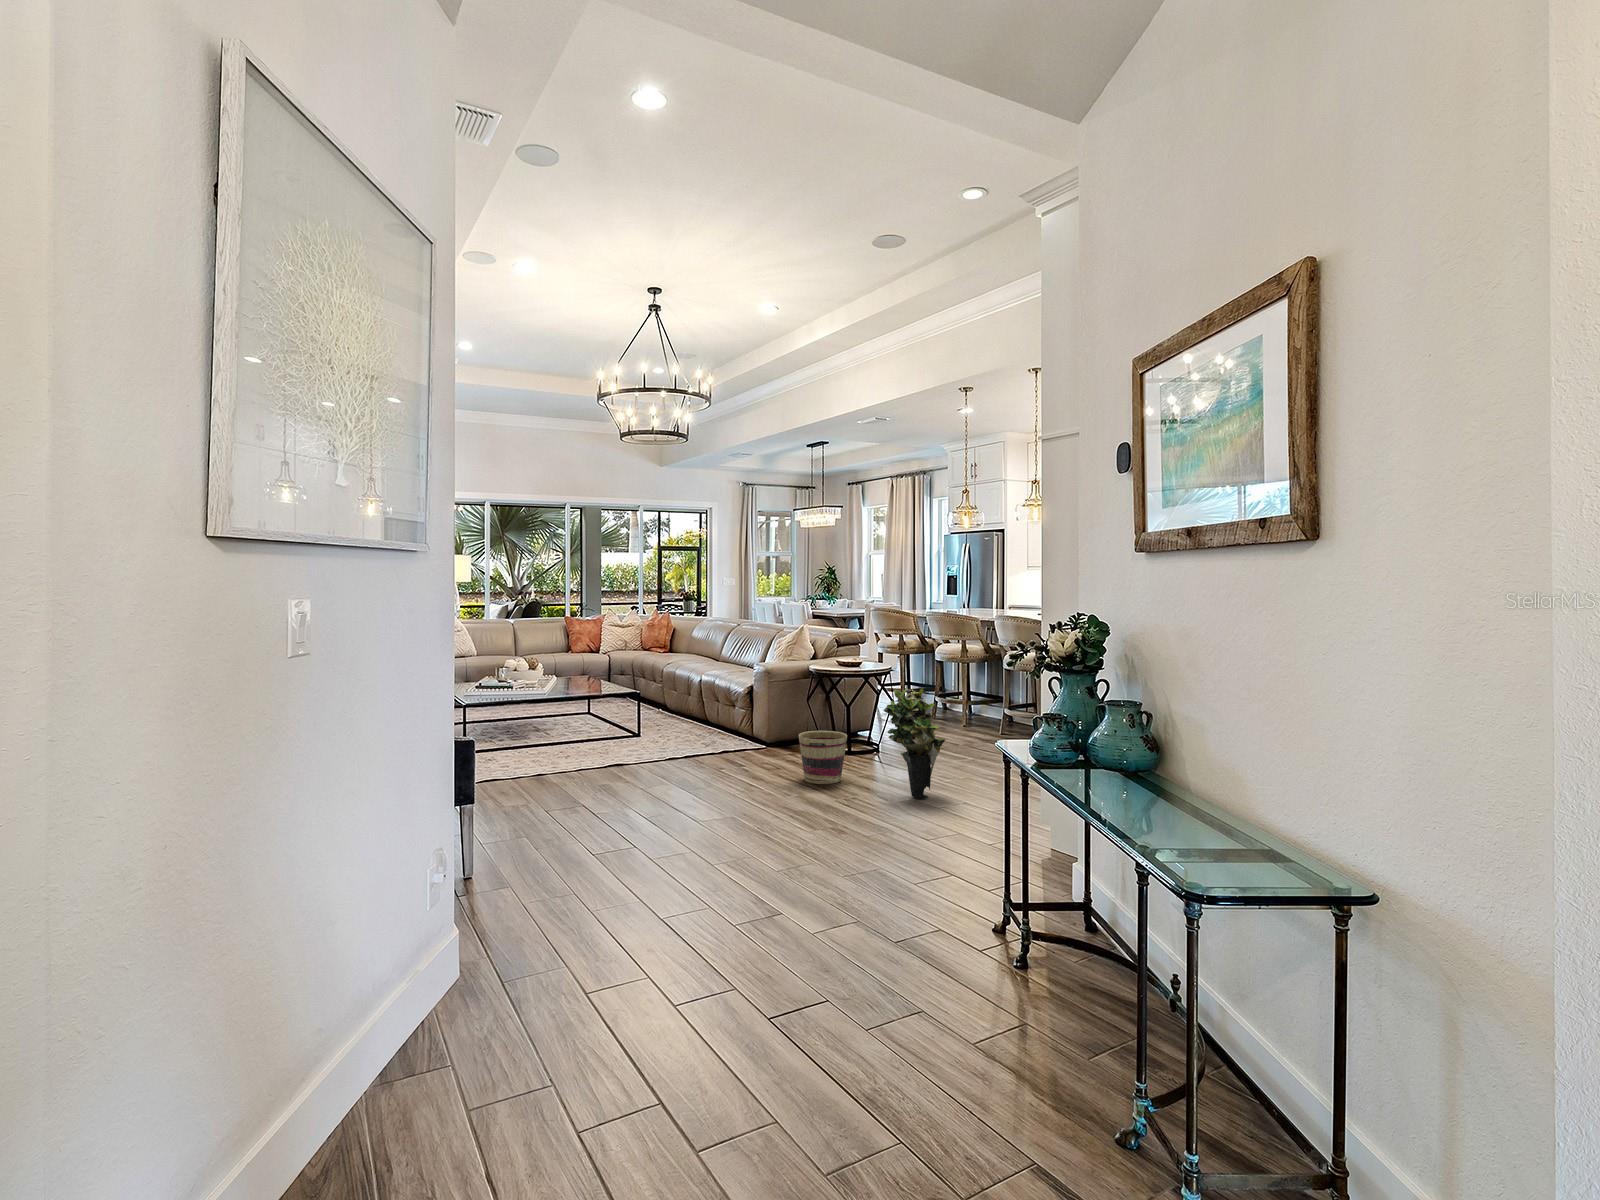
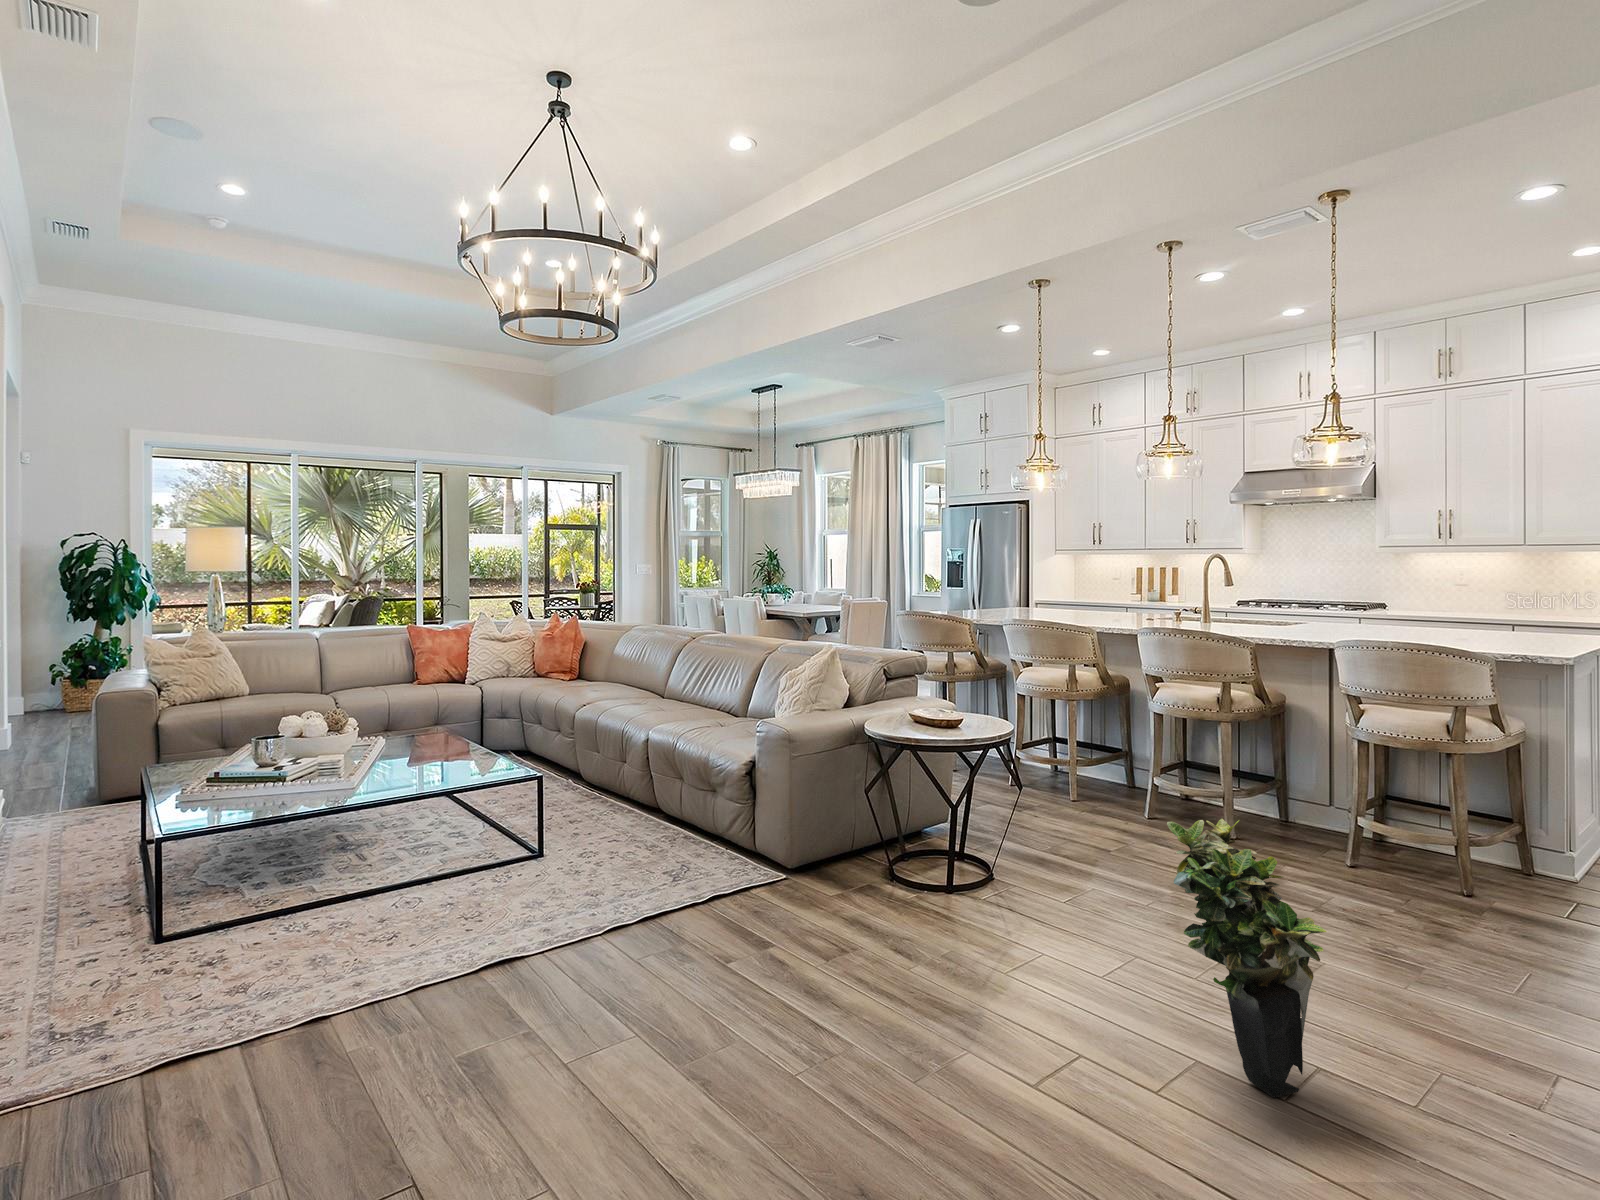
basket: present [799,731,847,784] -> none [941,897,1051,1037]

